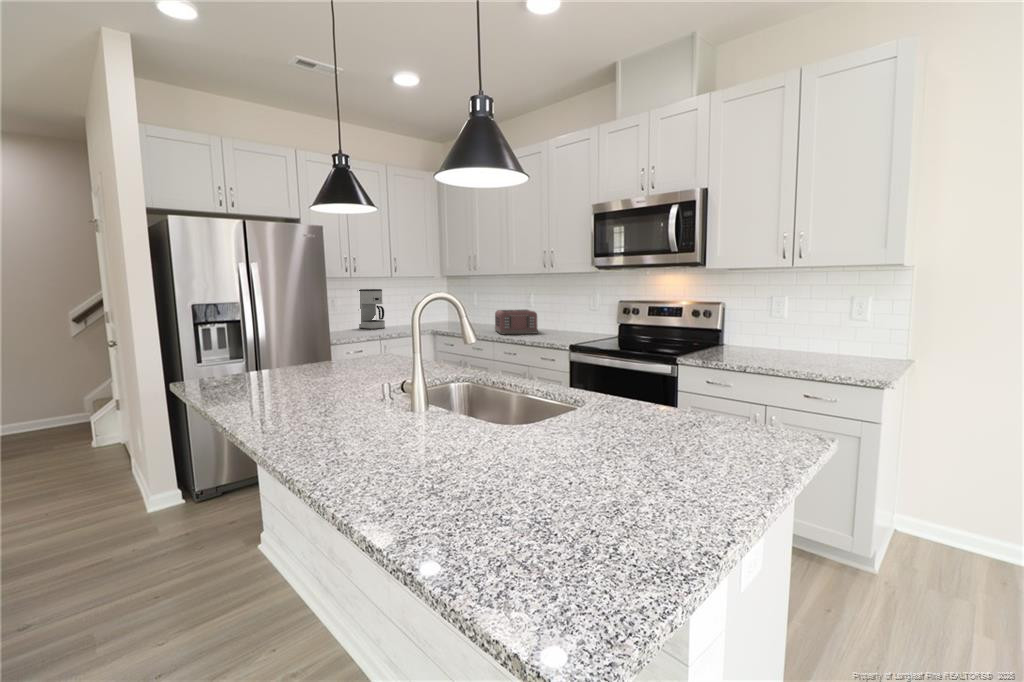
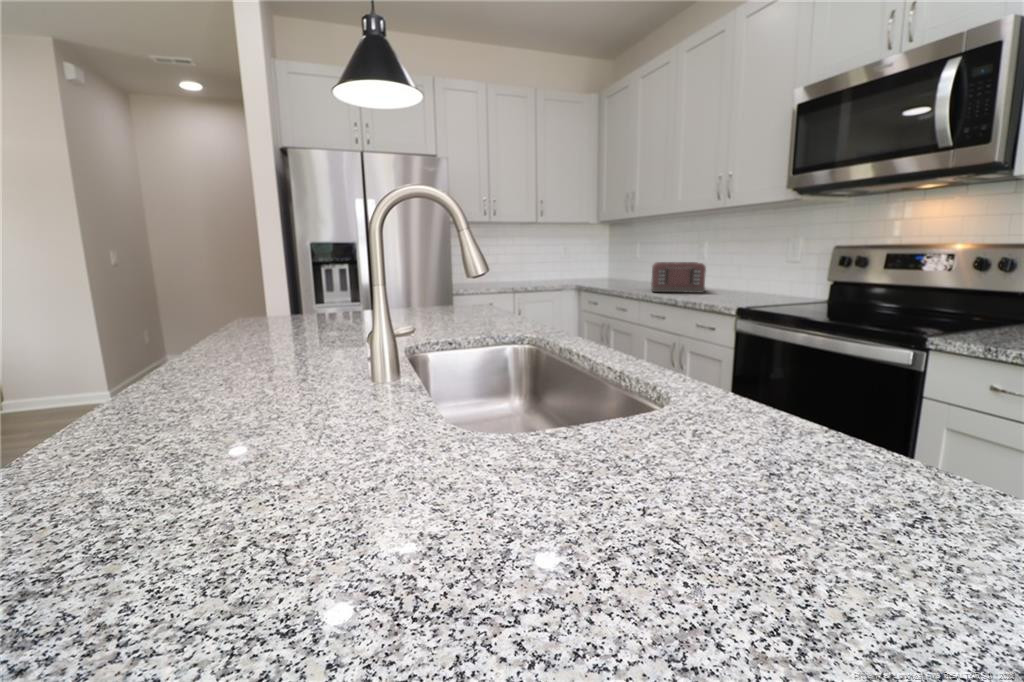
coffee maker: present [358,289,385,329] -> none [506,239,533,283]

